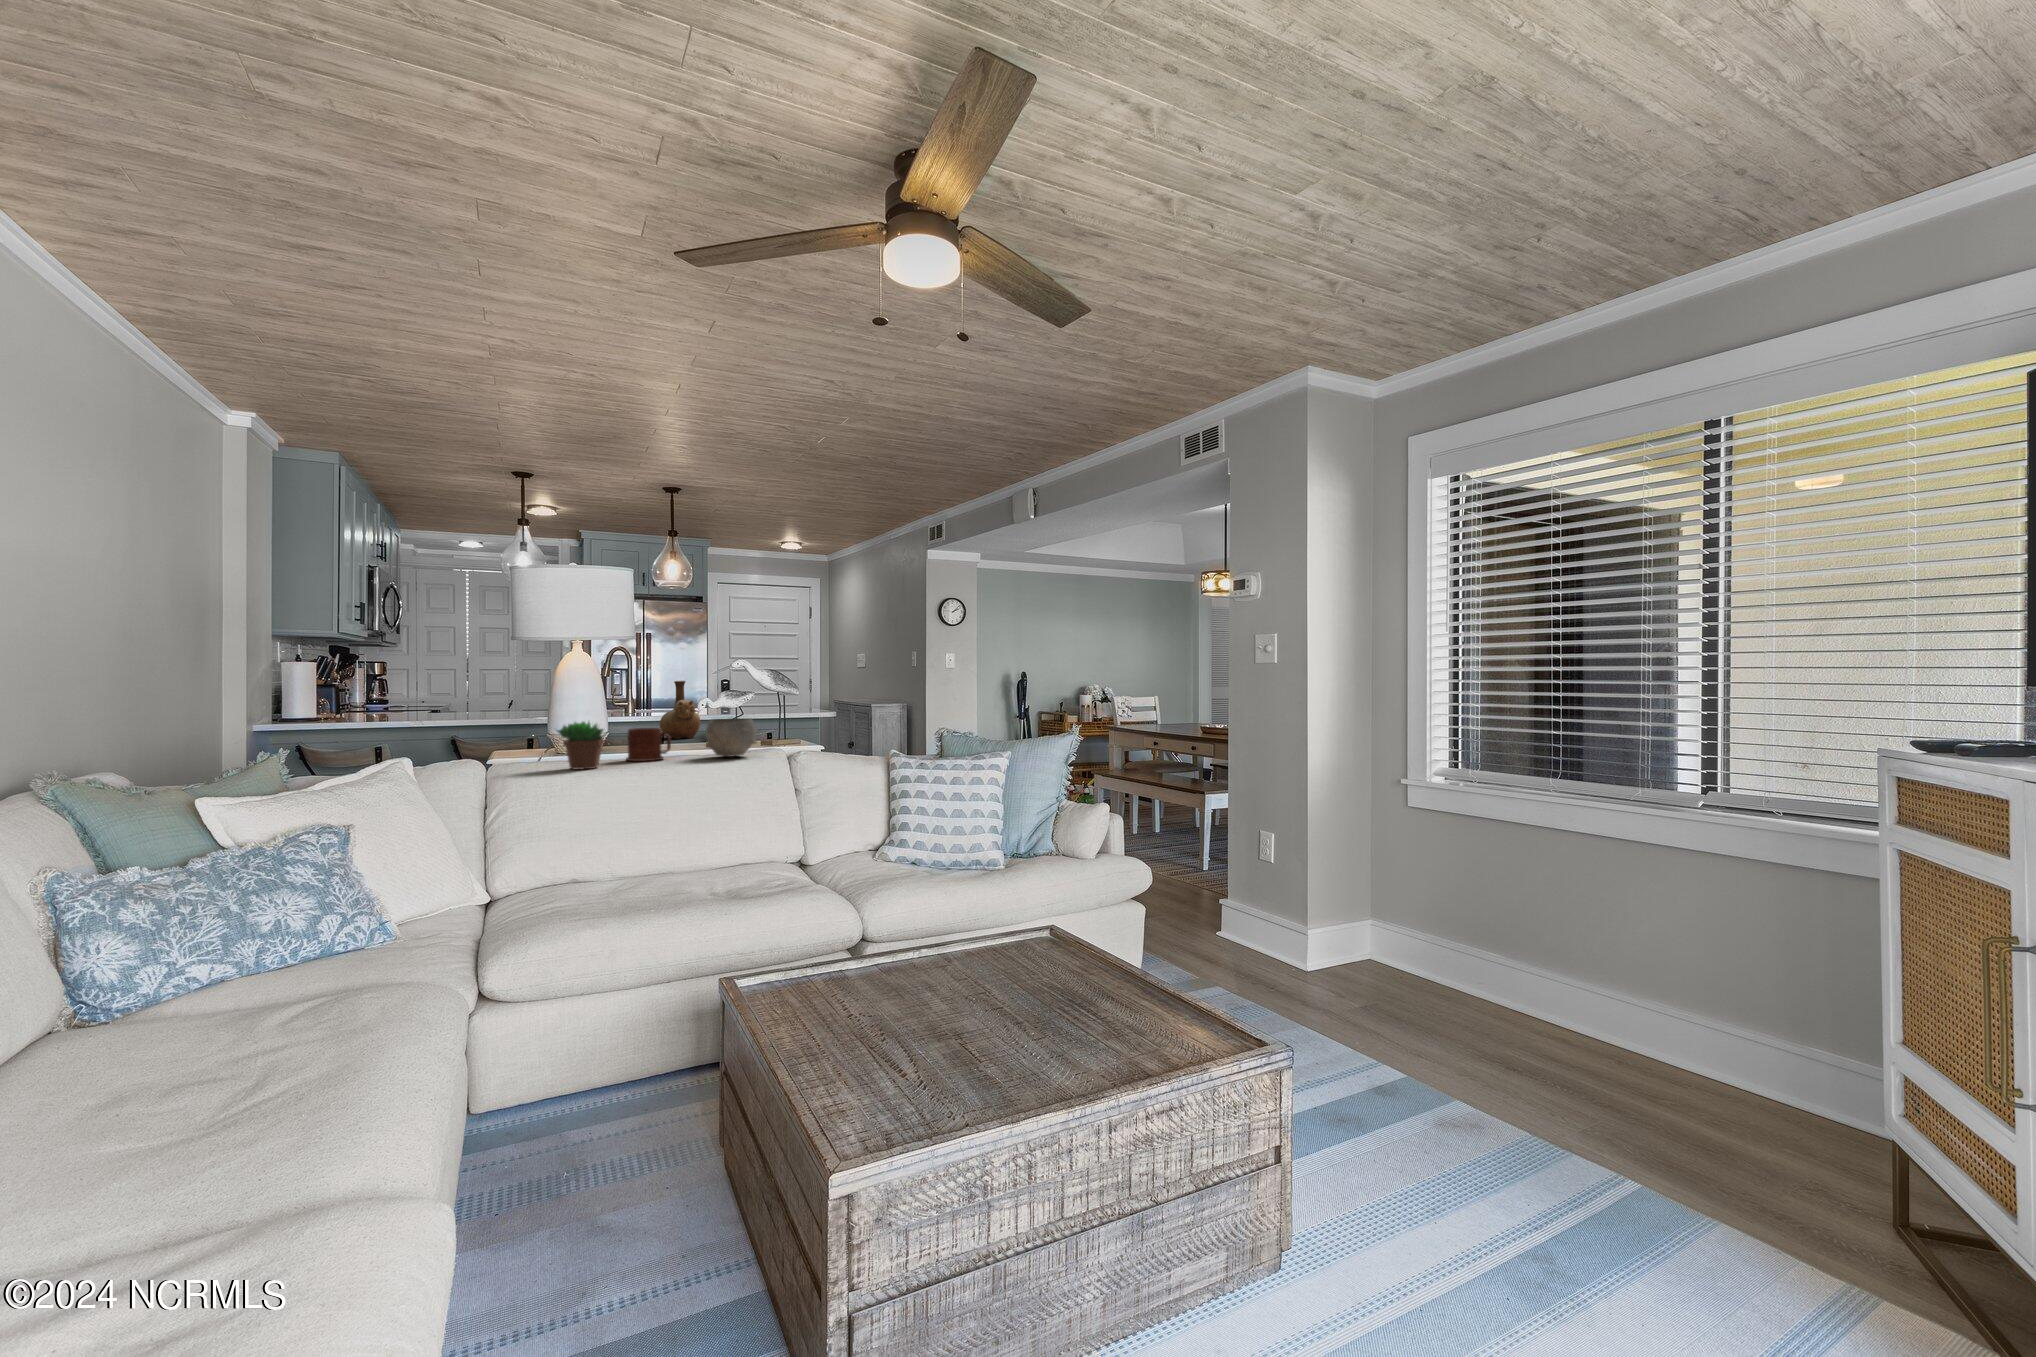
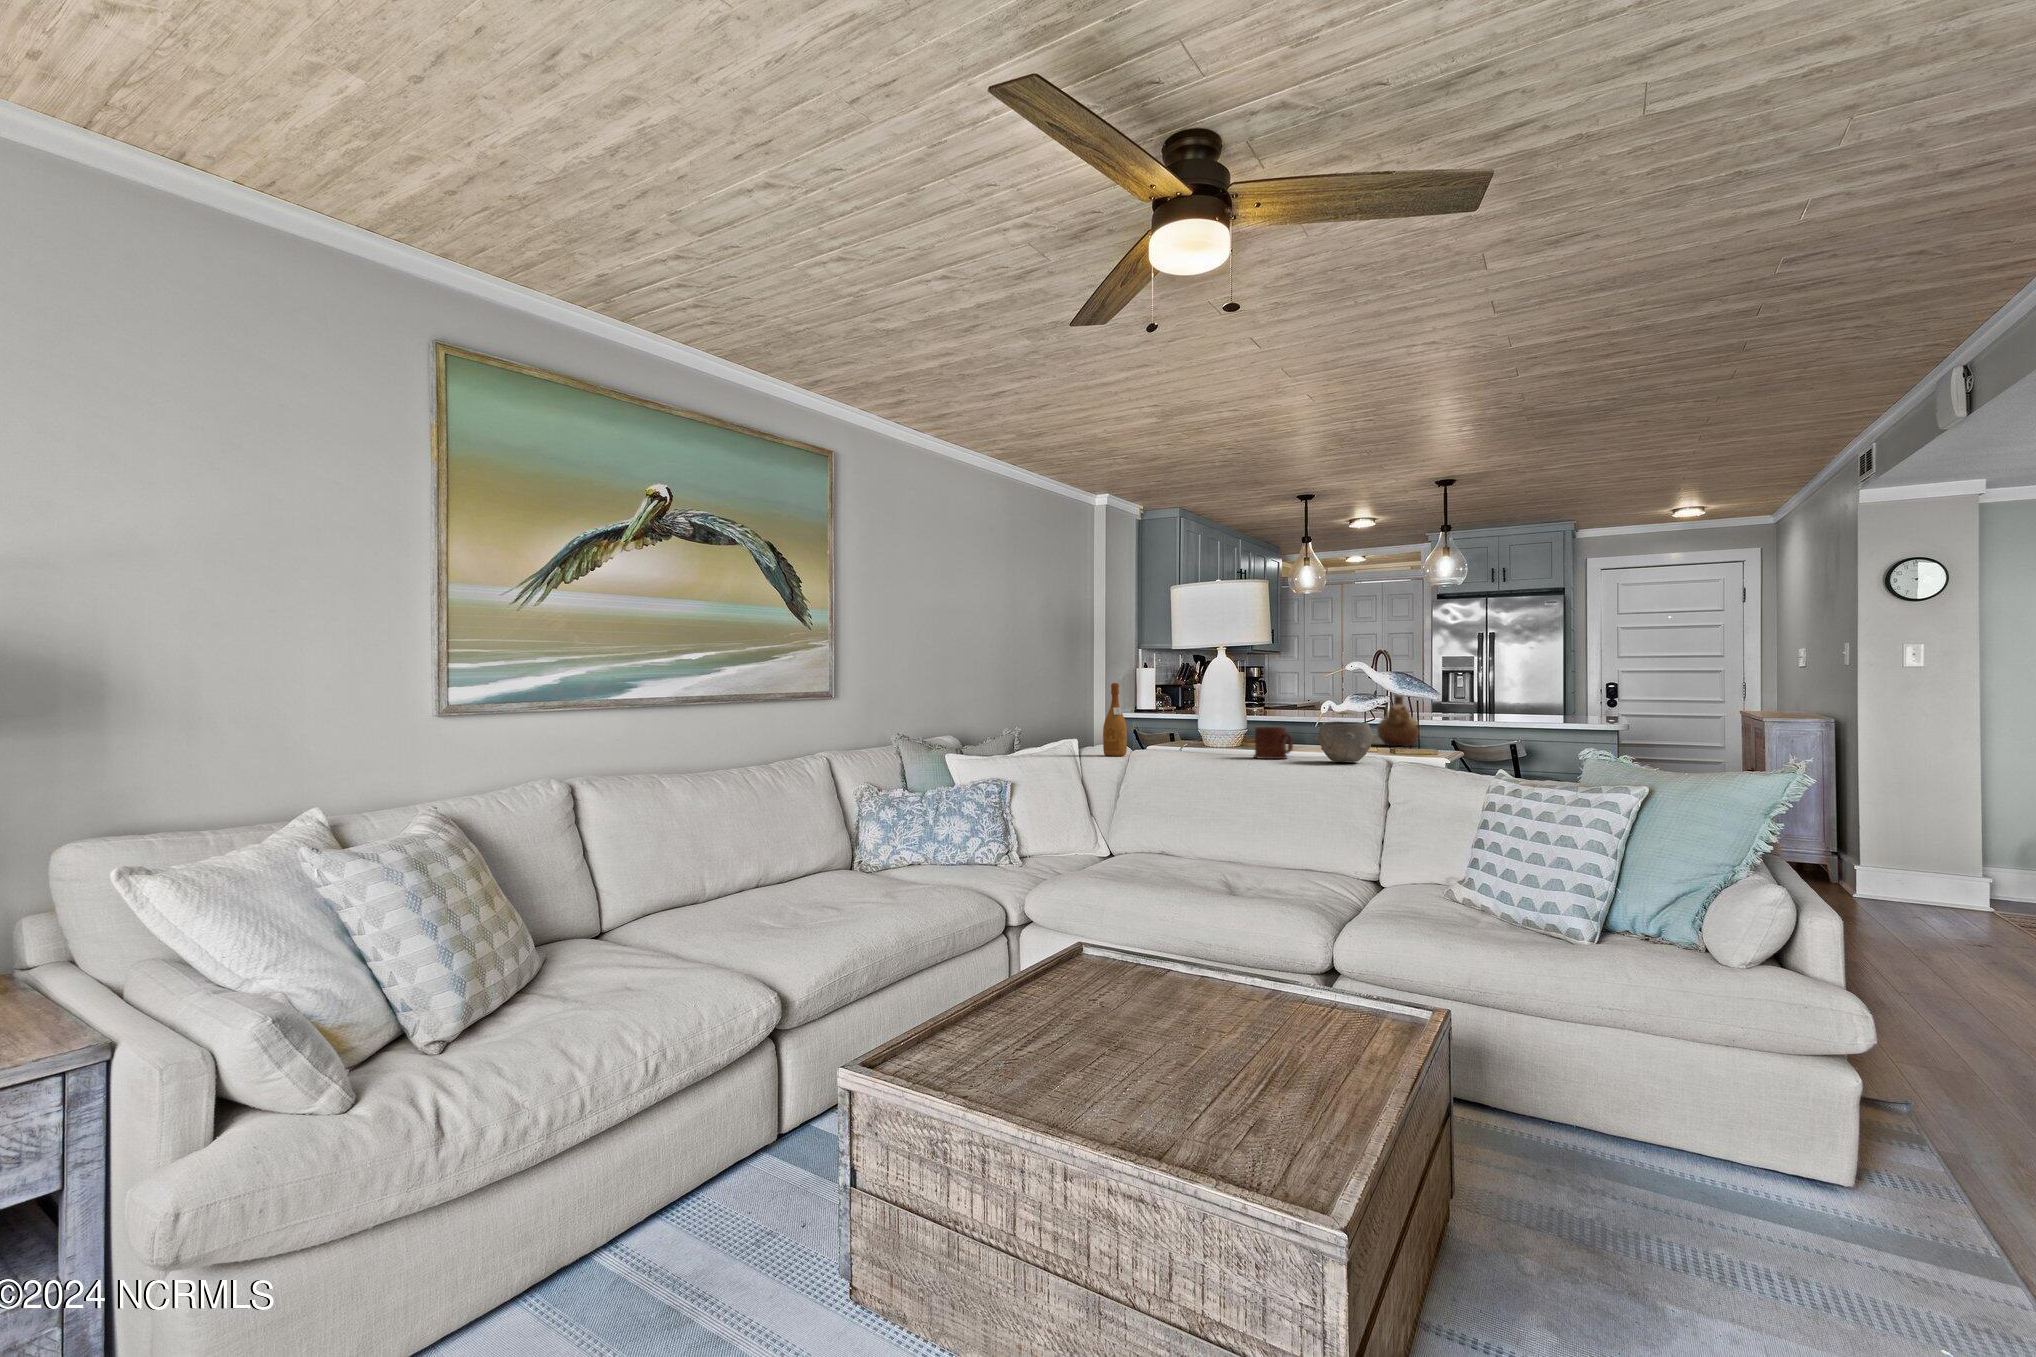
wine bottle: none [442,686,477,776] -> present [1103,683,1127,756]
succulent plant: present [557,722,606,770] -> none [1177,715,1219,760]

